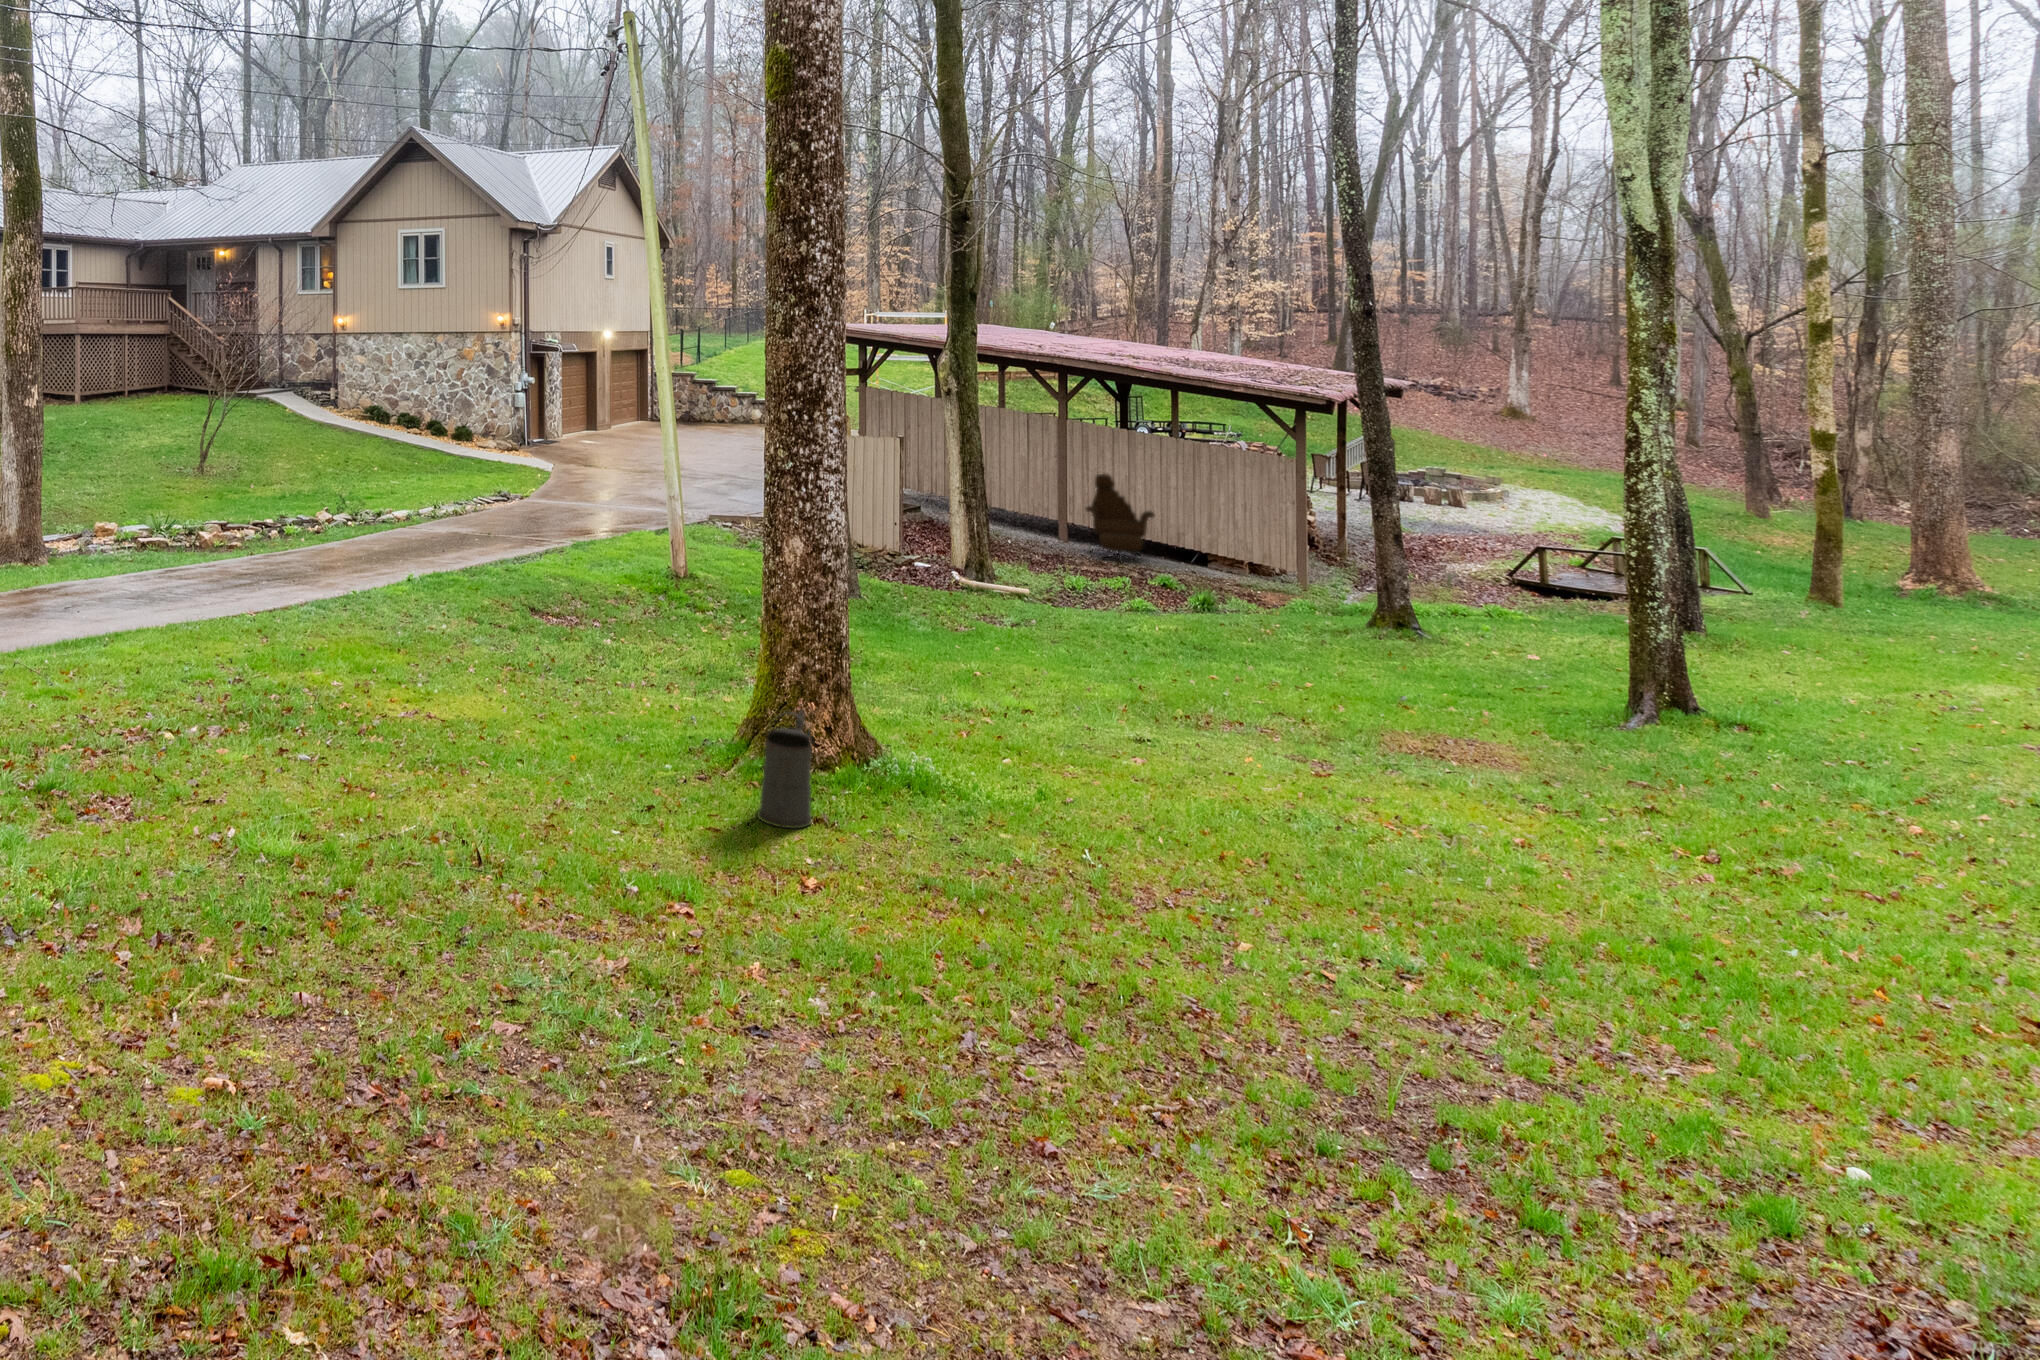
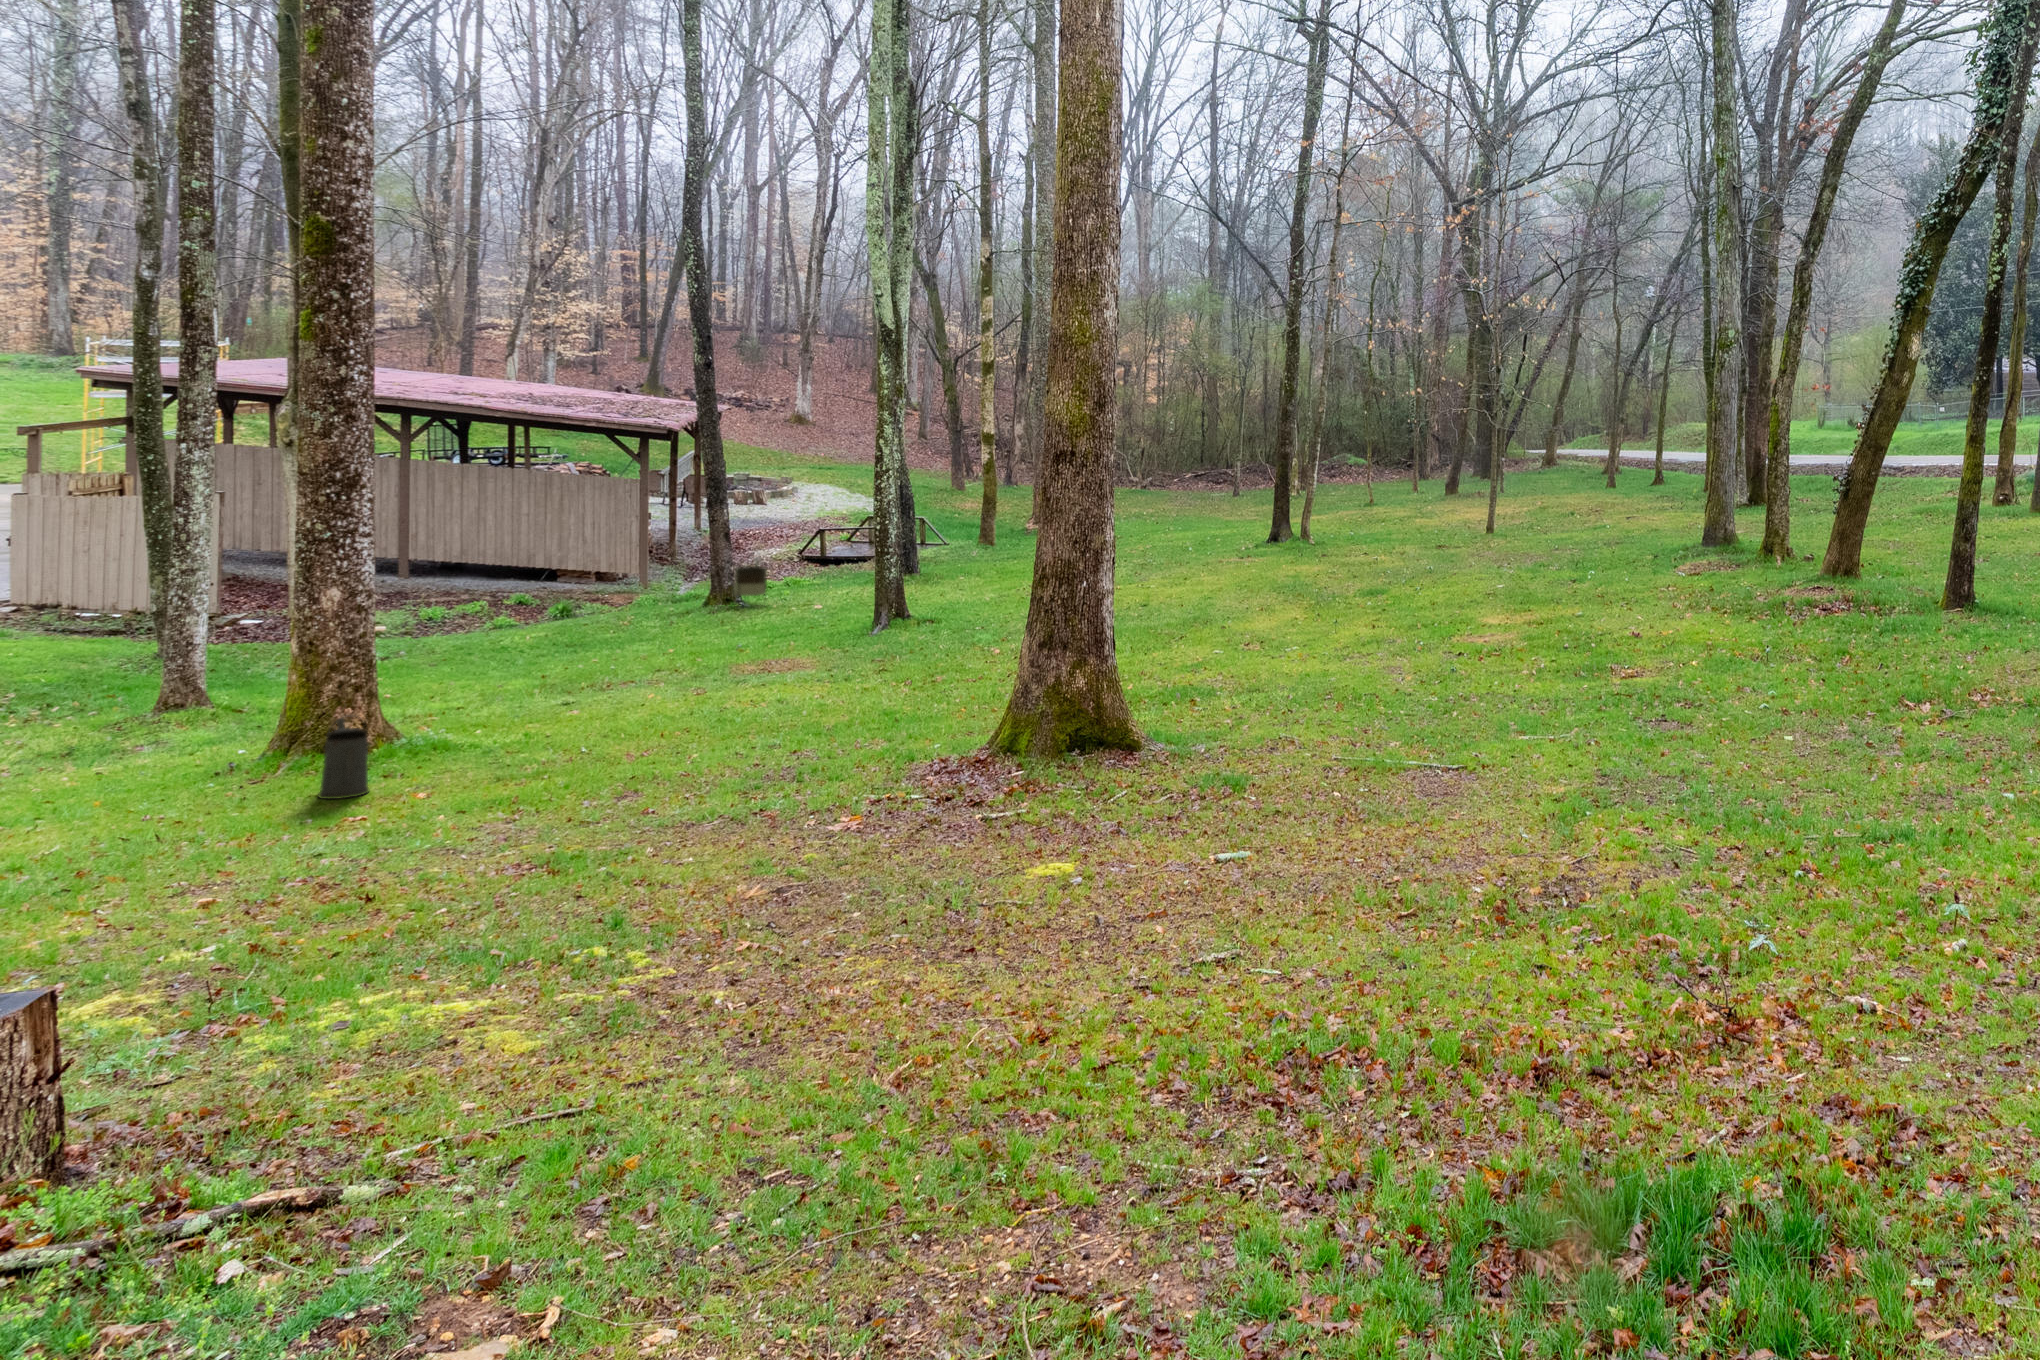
lounge chair: present [1086,474,1155,559] -> none [440,504,514,586]
planter: none [1402,581,1451,641] -> present [734,566,767,597]

